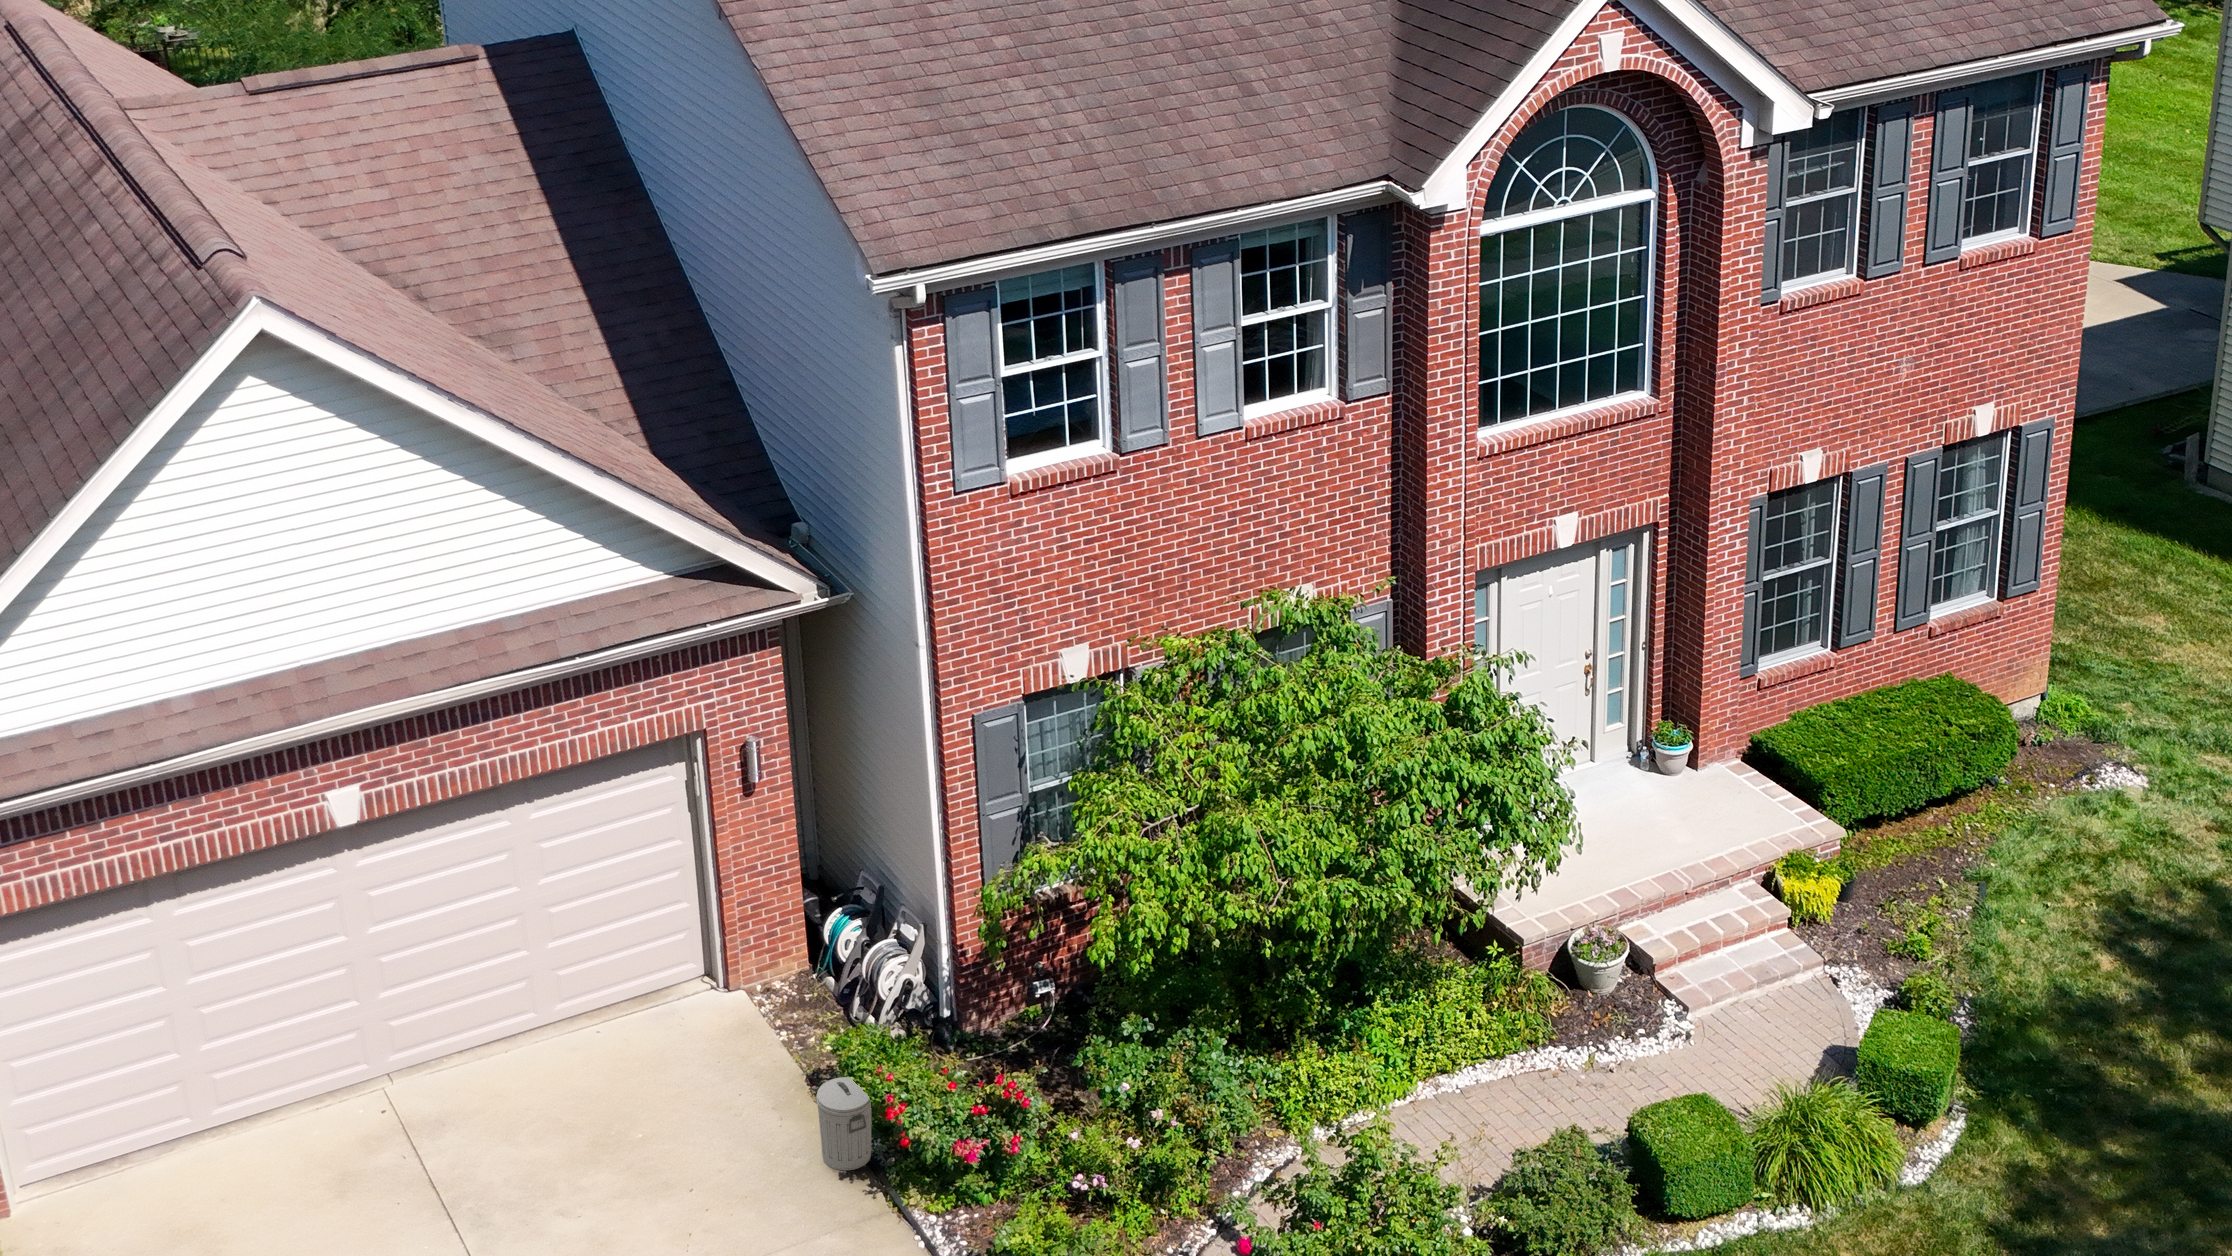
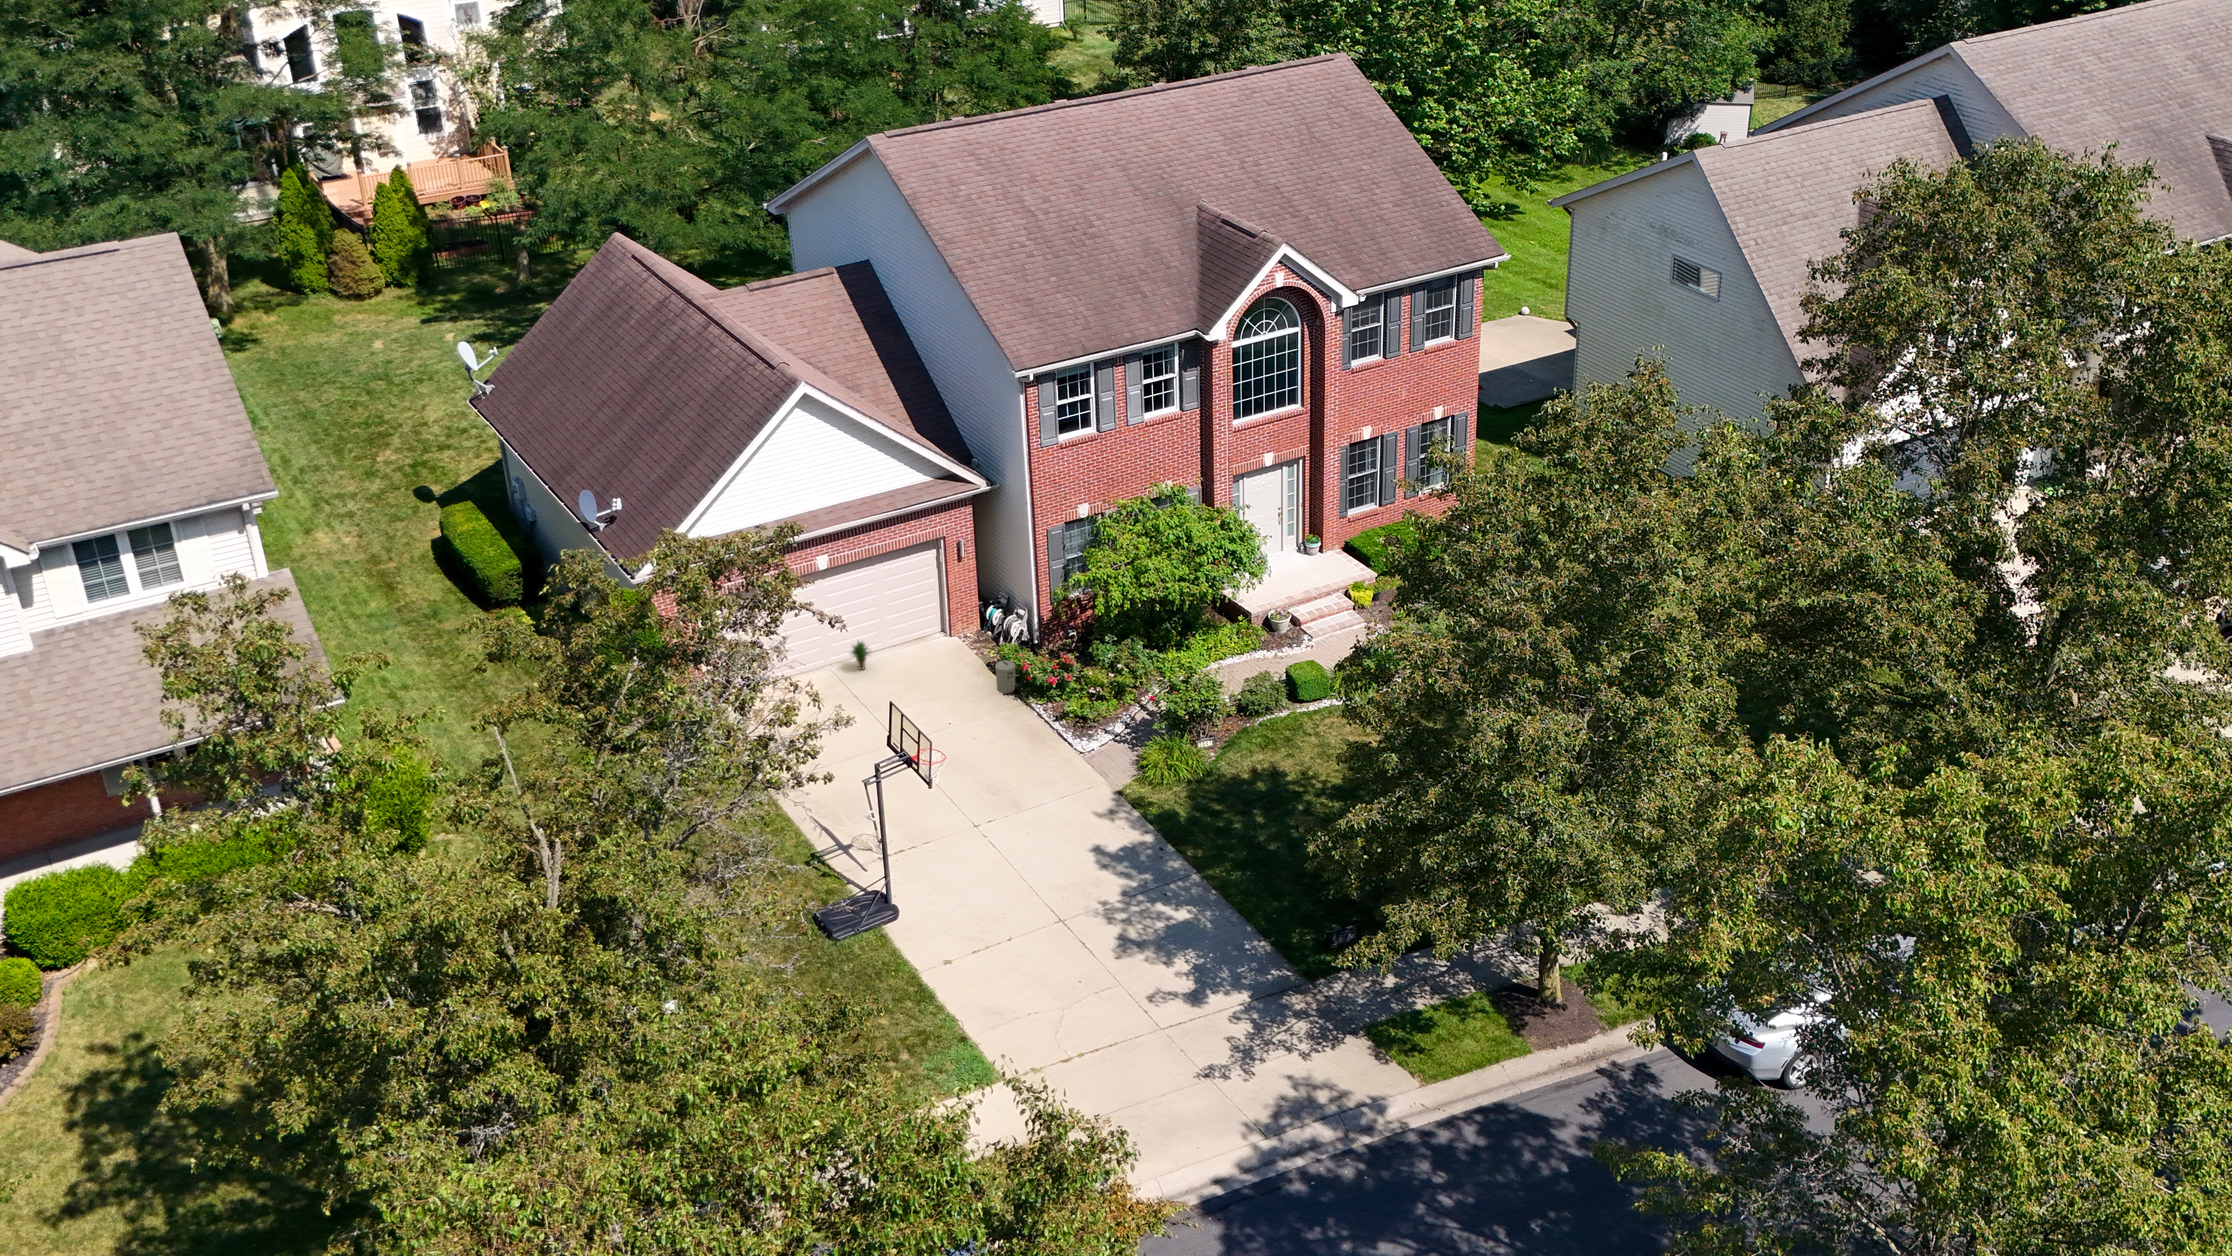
potted plant: none [443,997,506,1077] -> present [851,642,869,670]

